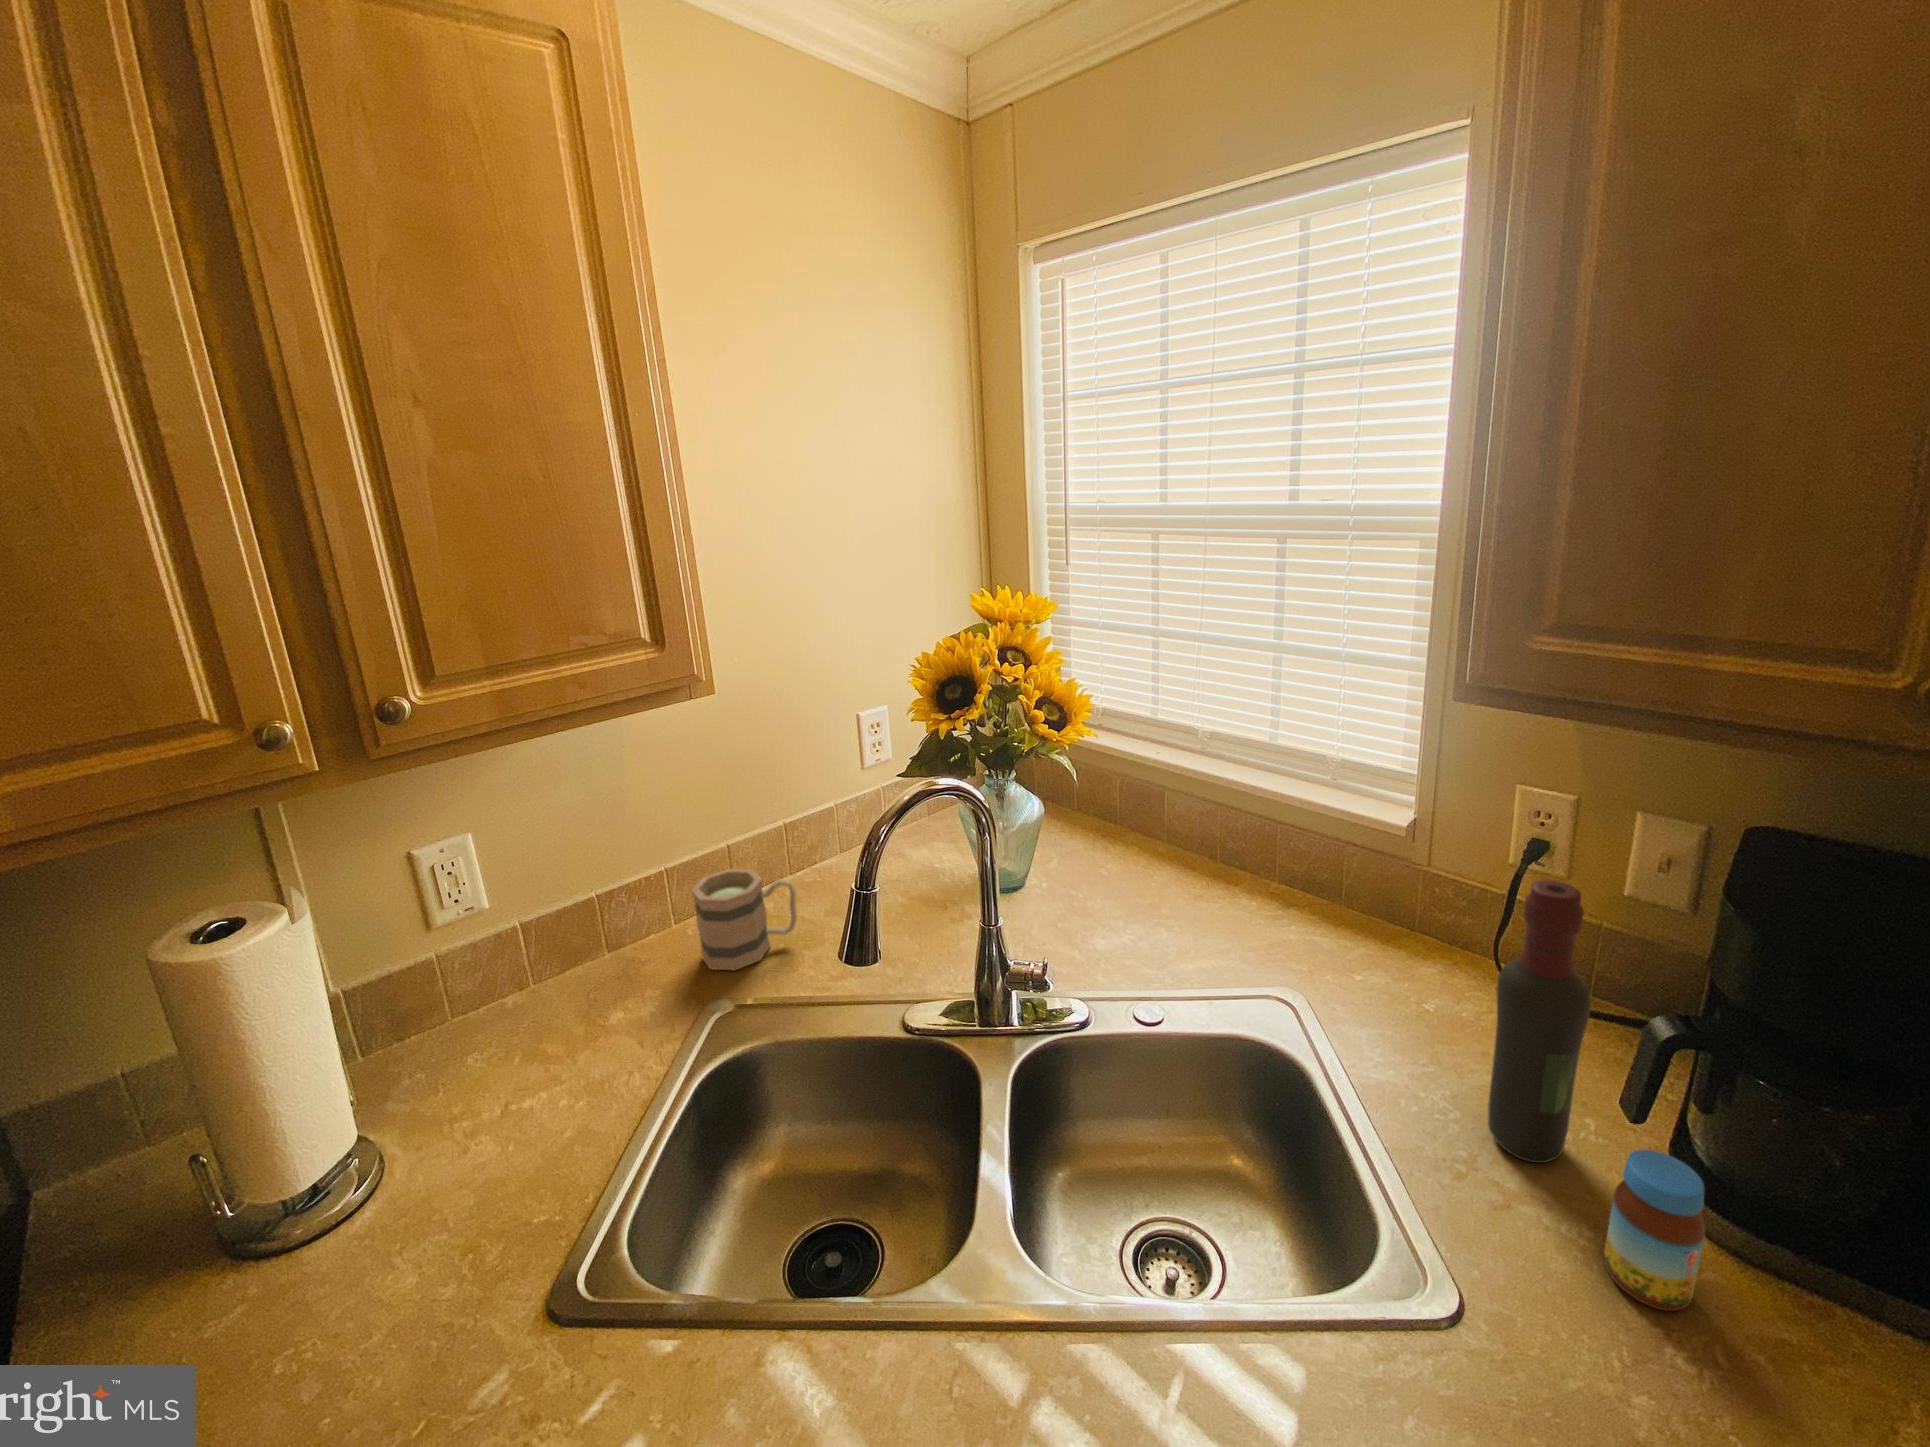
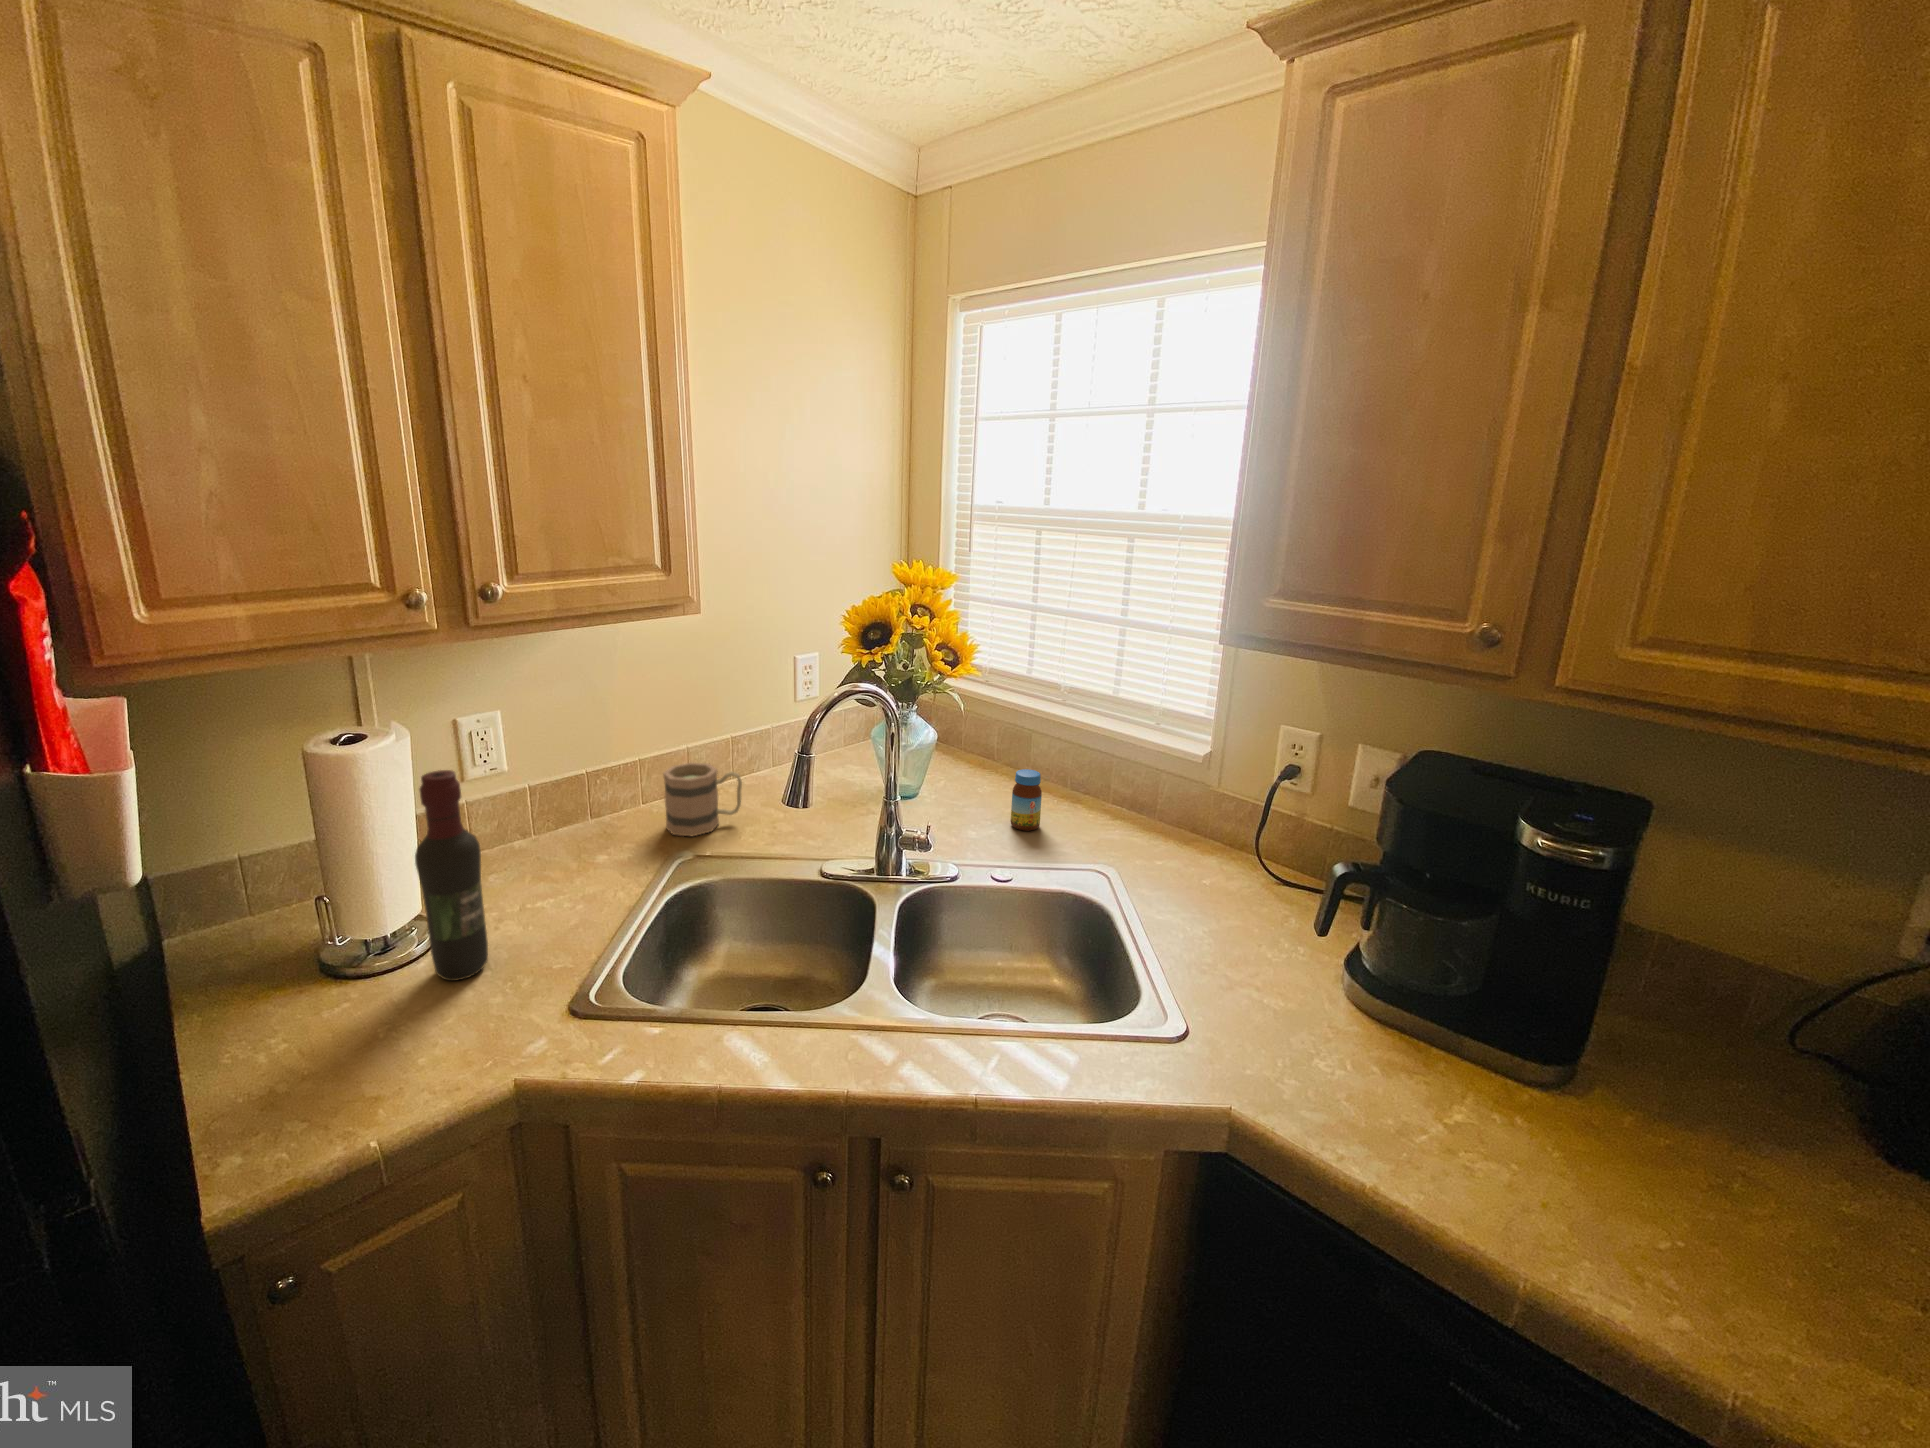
wine bottle: present [1488,880,1591,1163] -> present [415,770,488,981]
jar: present [1604,1149,1705,1311] -> present [1011,769,1042,831]

